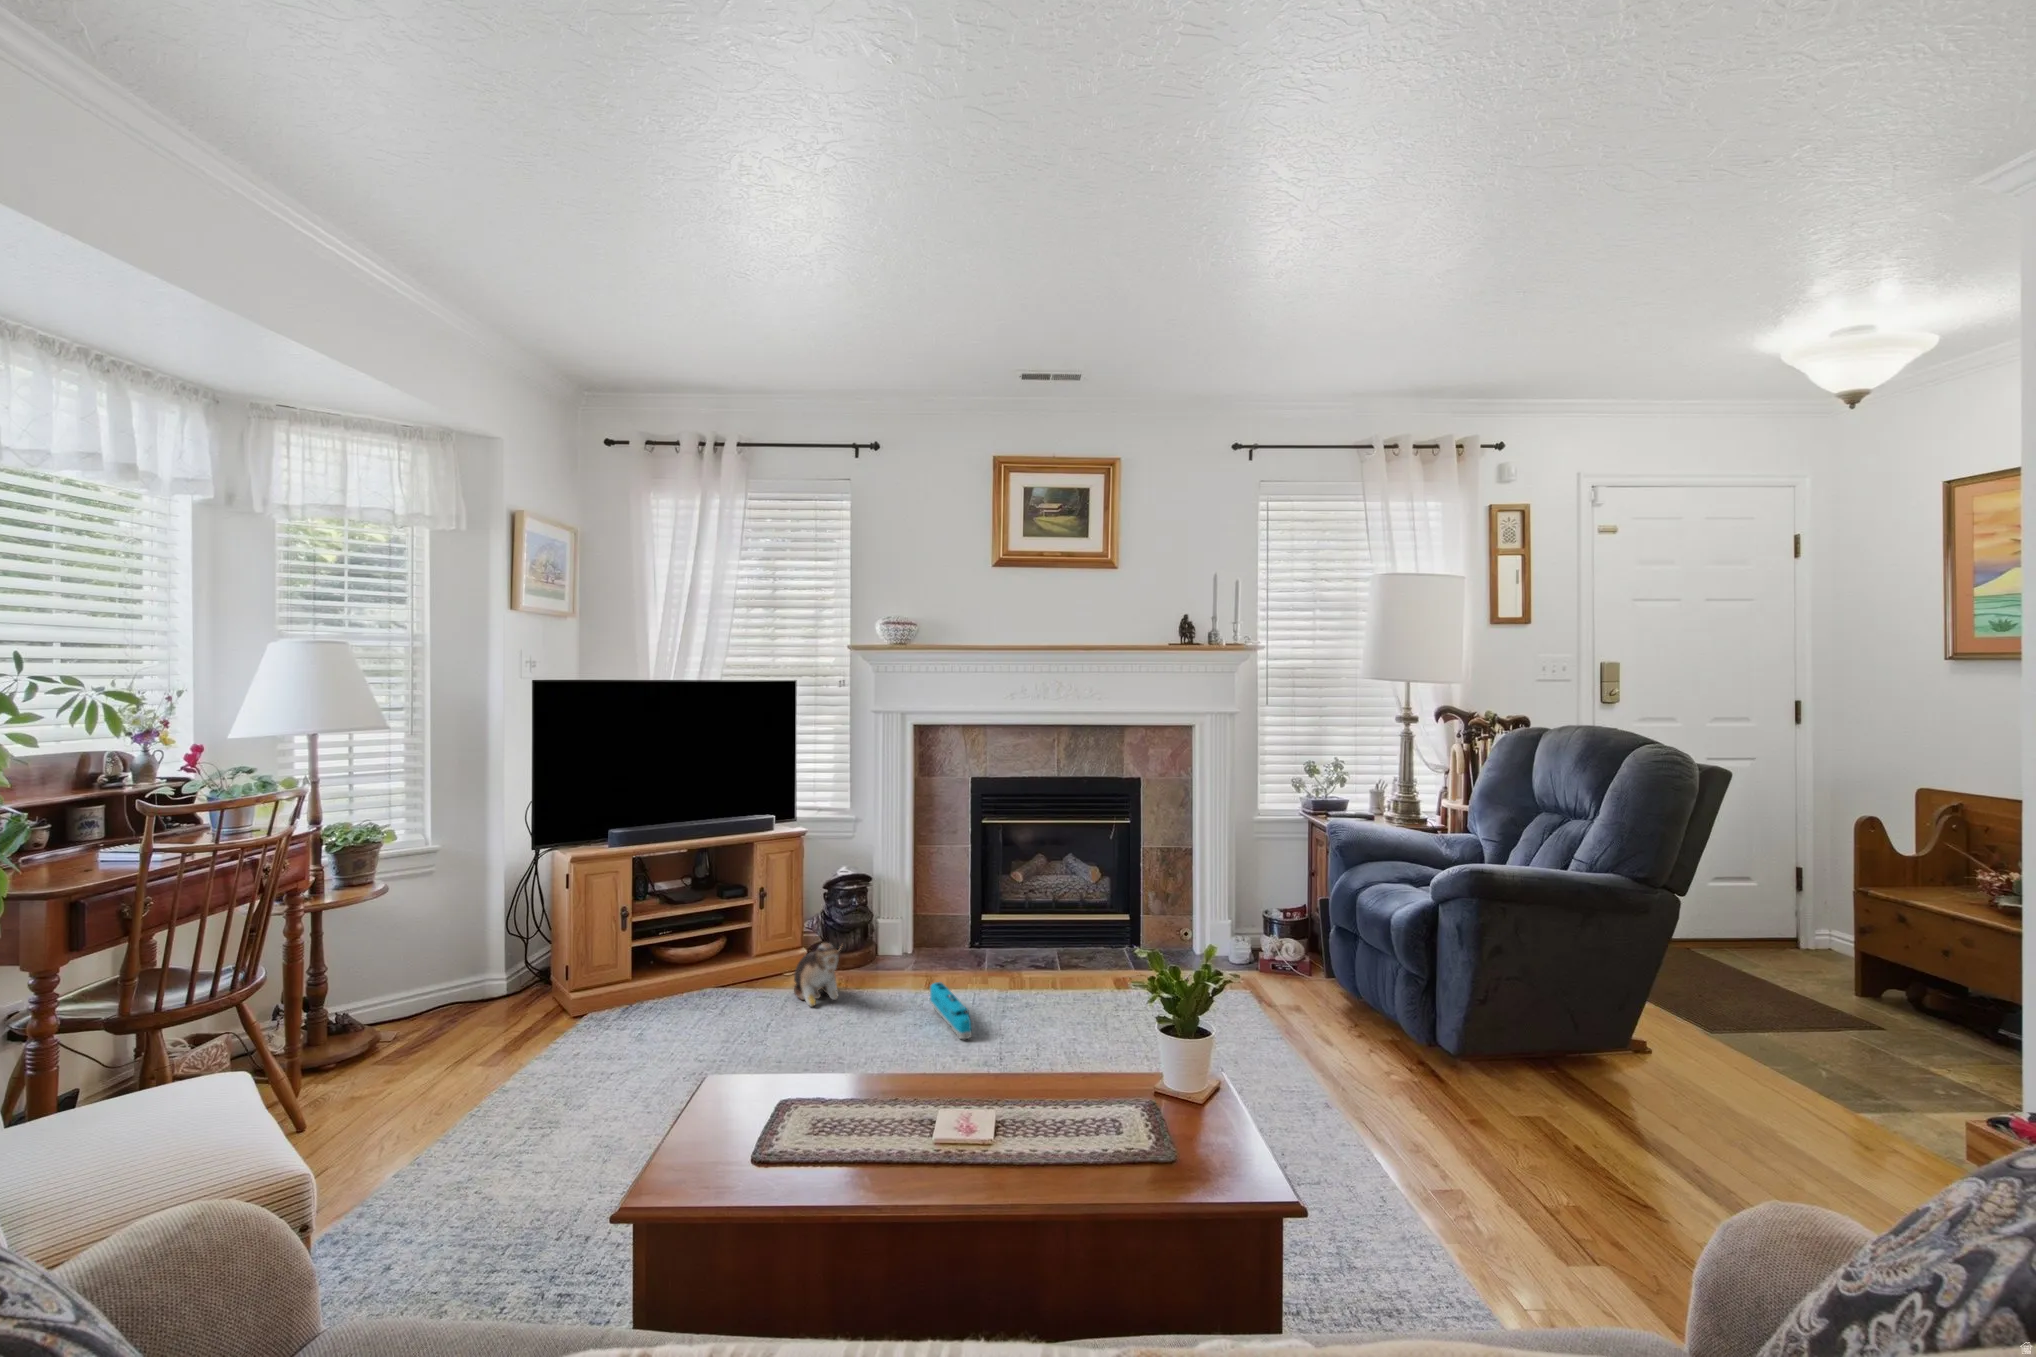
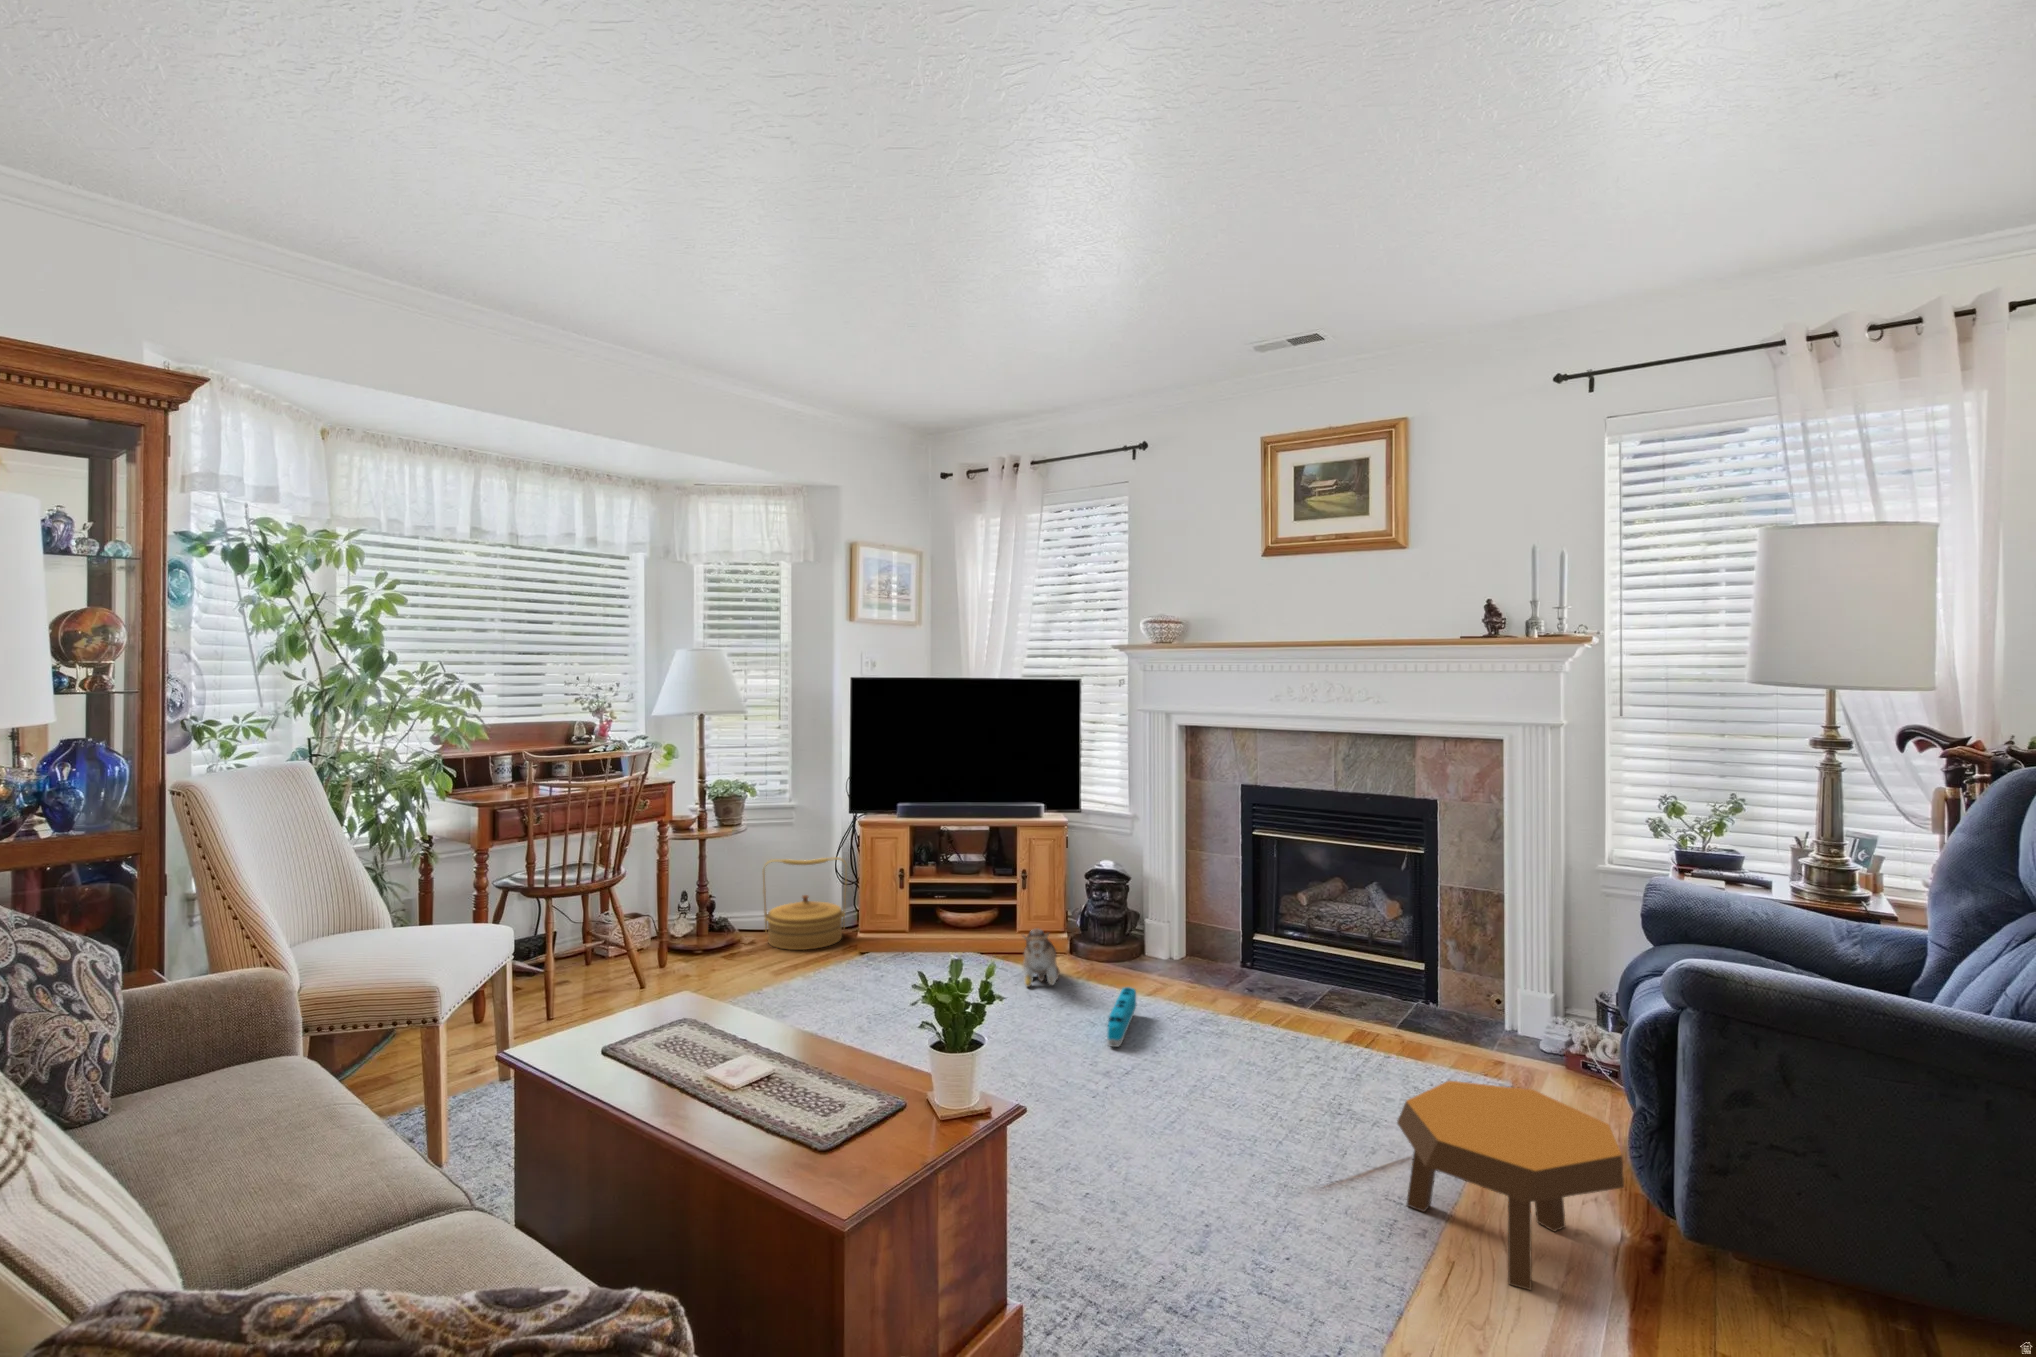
woven basket: none [405,903,525,1033] -> present [763,857,847,950]
footstool: none [1293,983,1443,1119] -> present [1397,1081,1624,1290]

